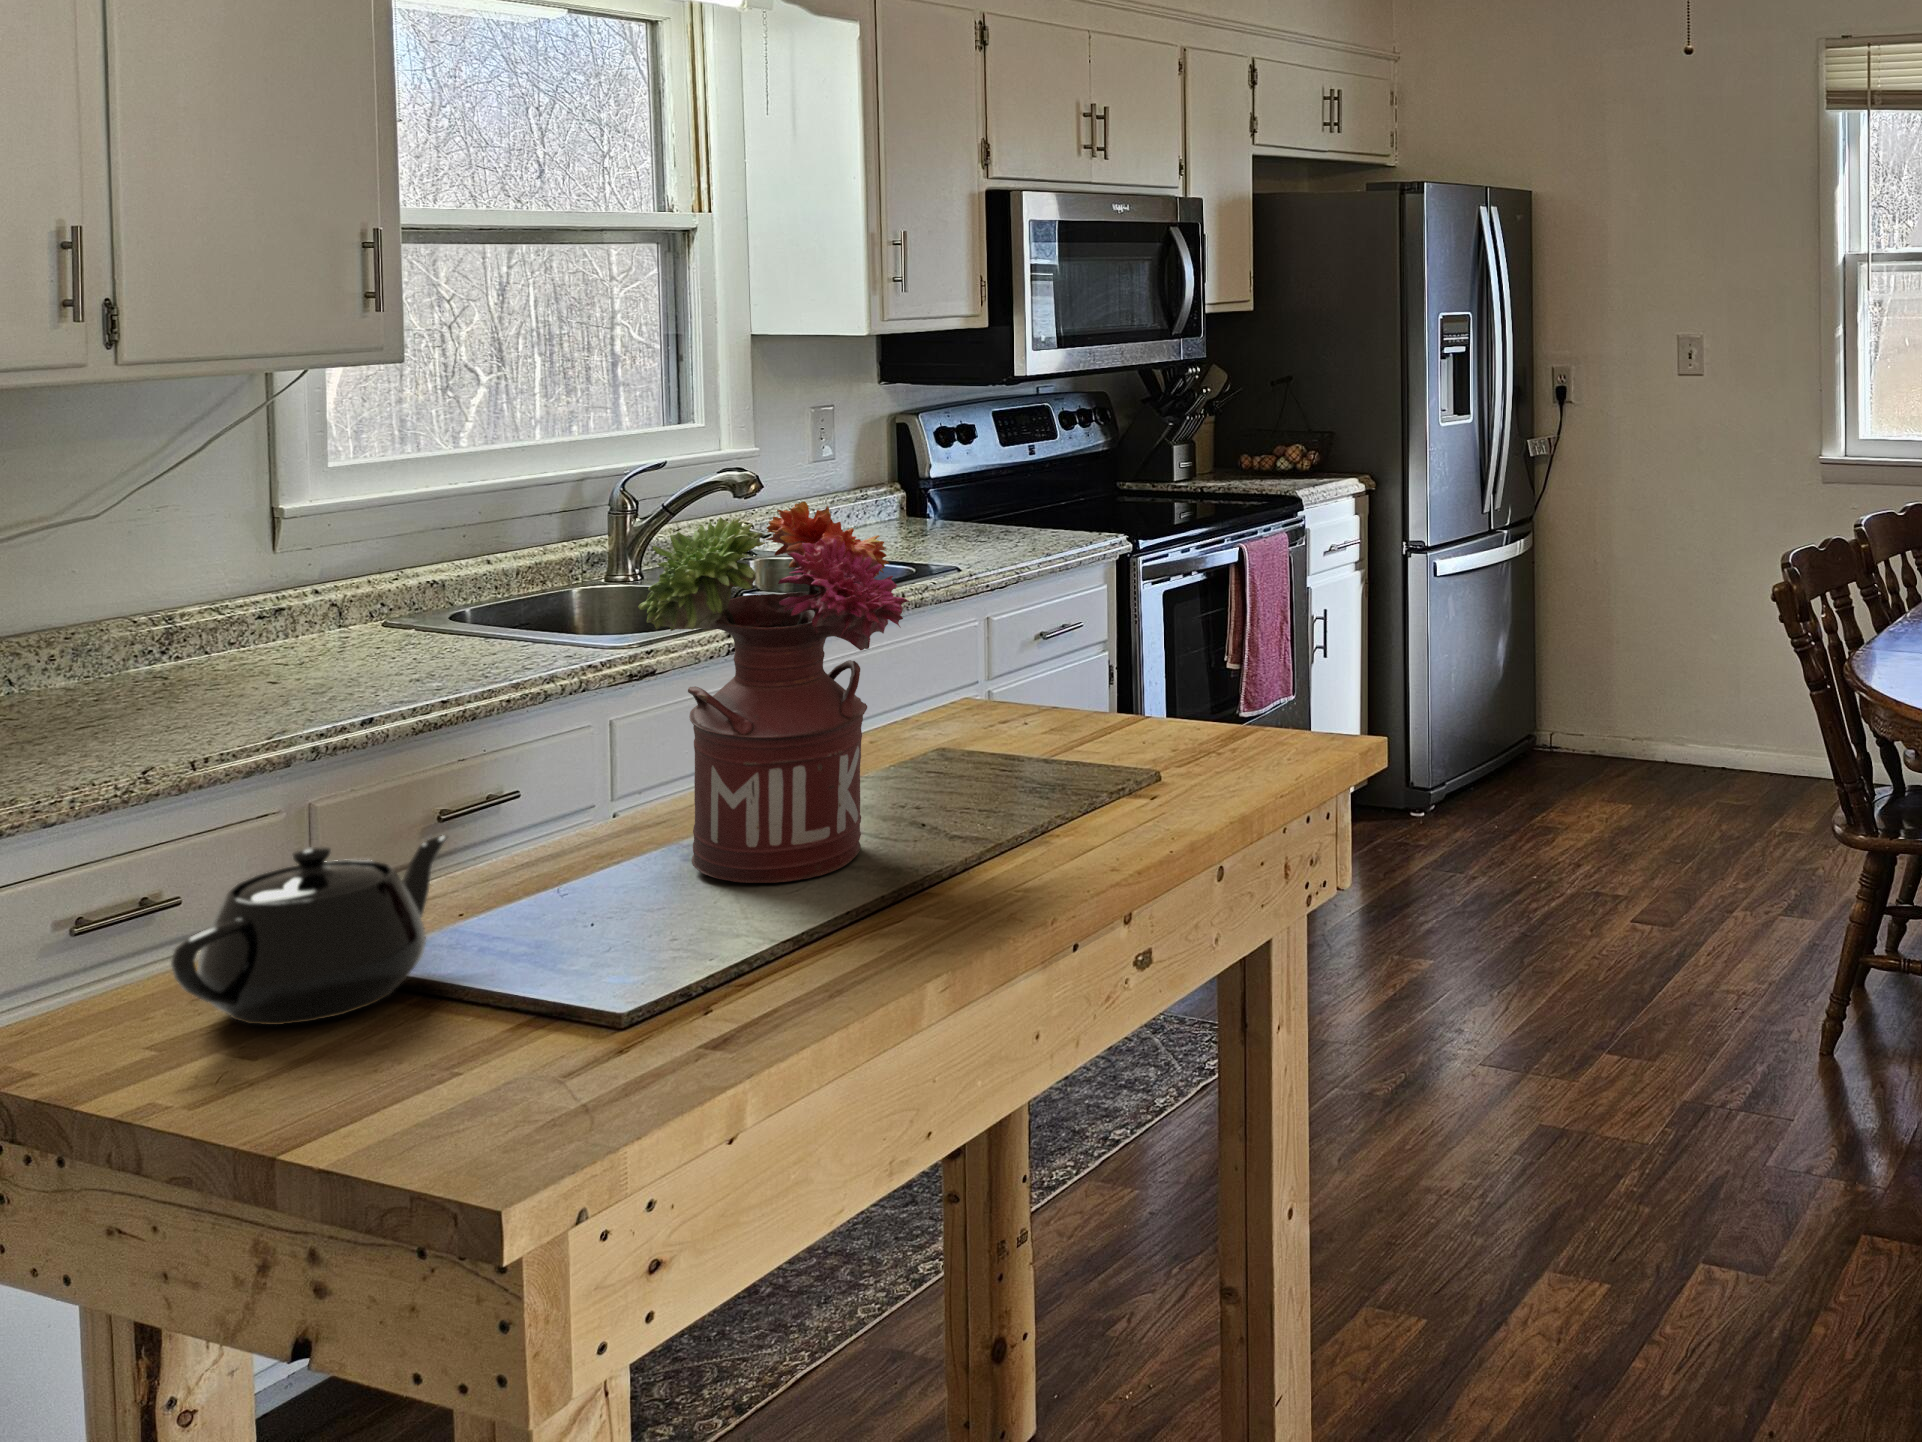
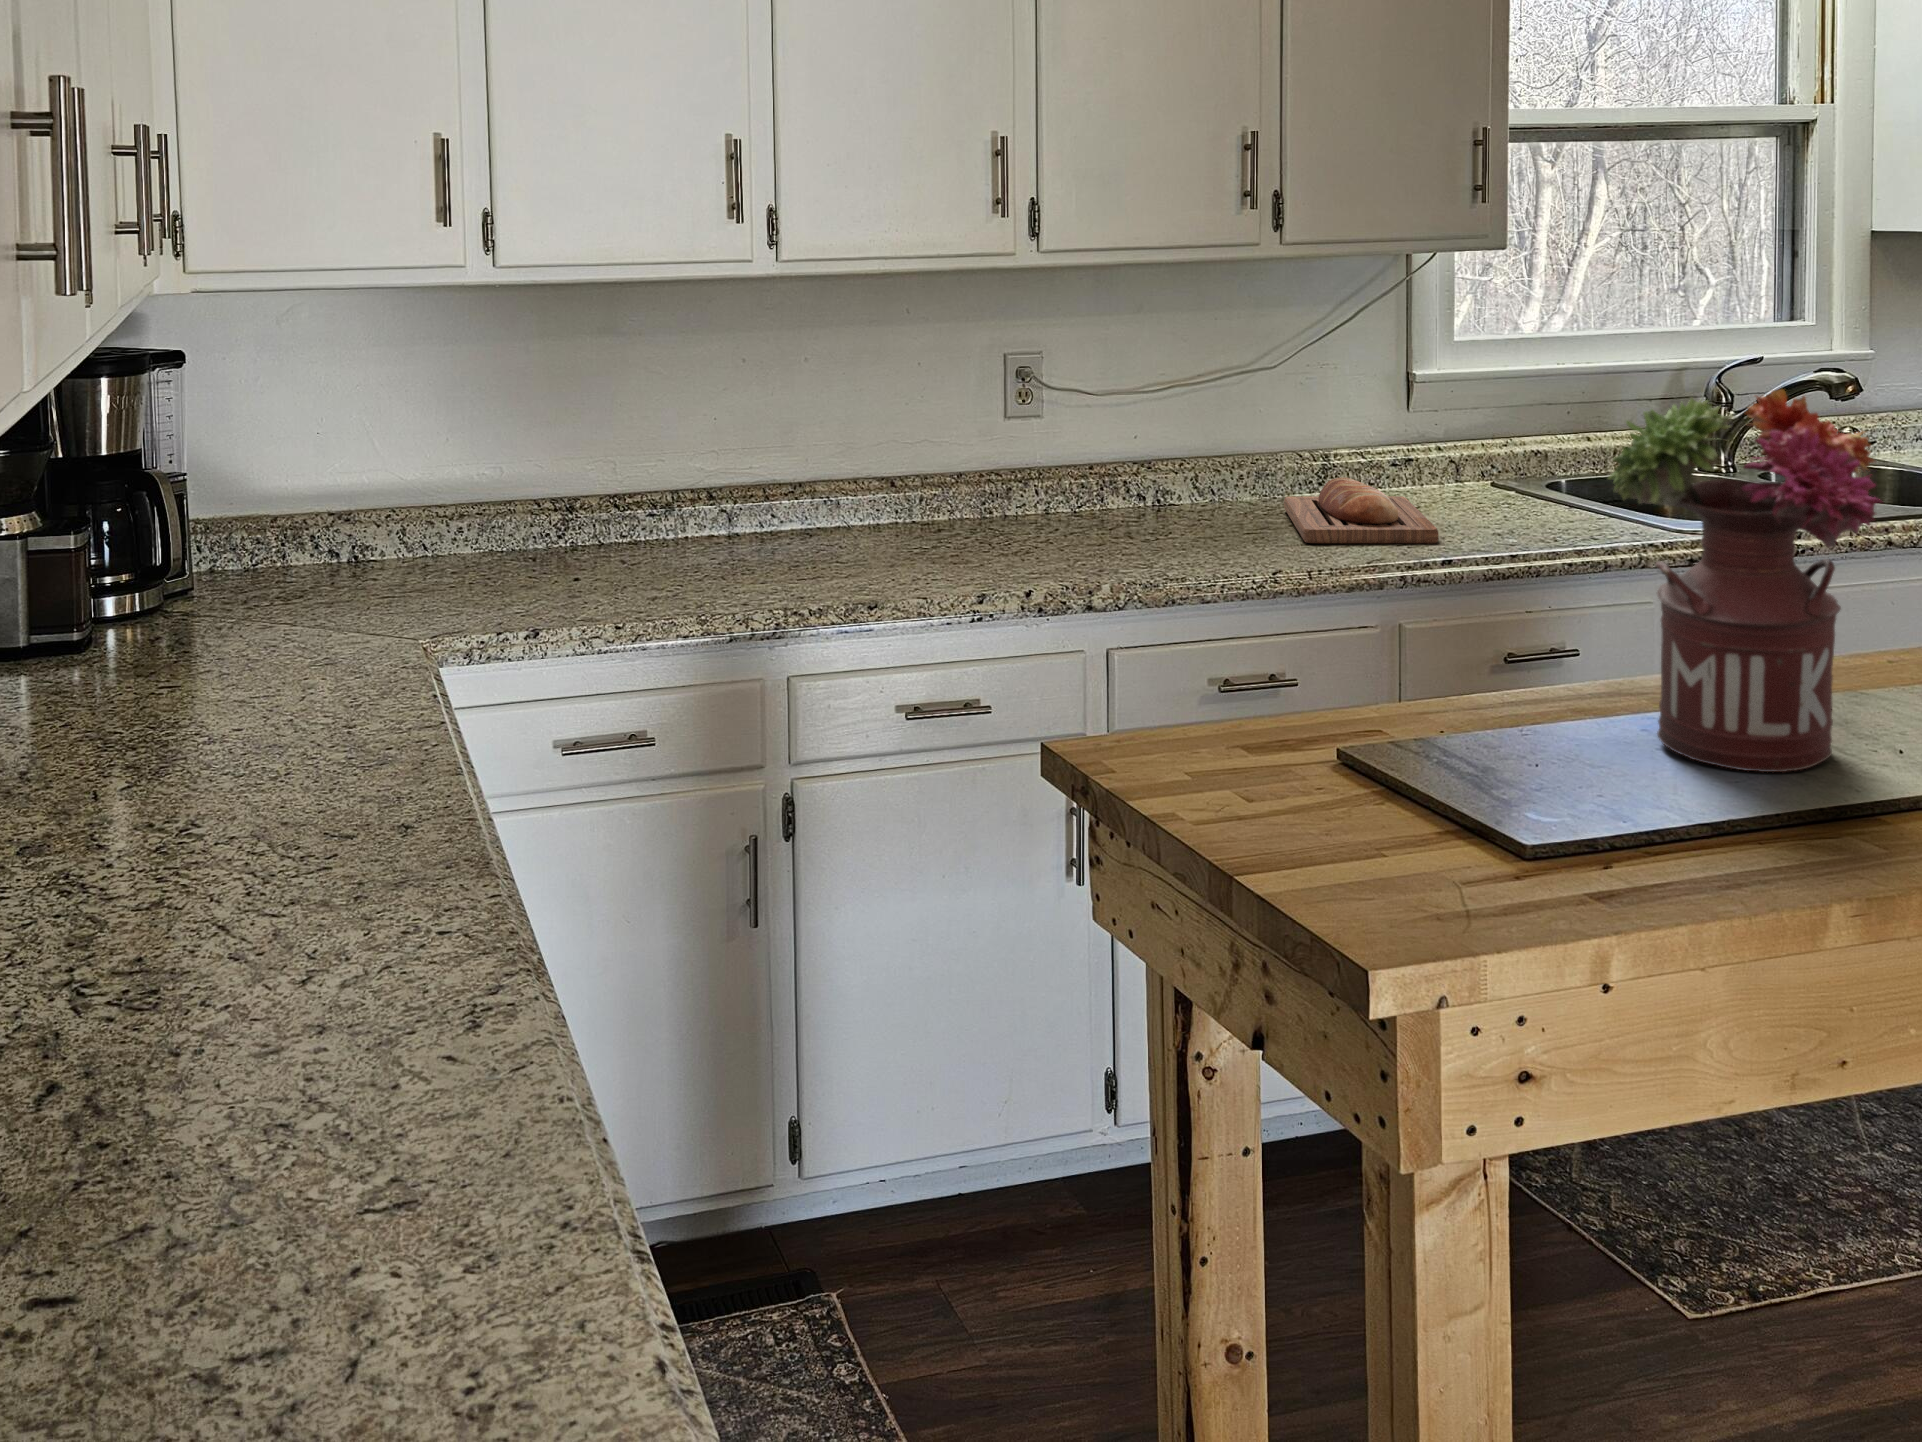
bread loaf: none [119,637,346,722] -> present [1284,478,1439,543]
teapot: present [171,835,448,1025] -> none [1202,644,1427,787]

